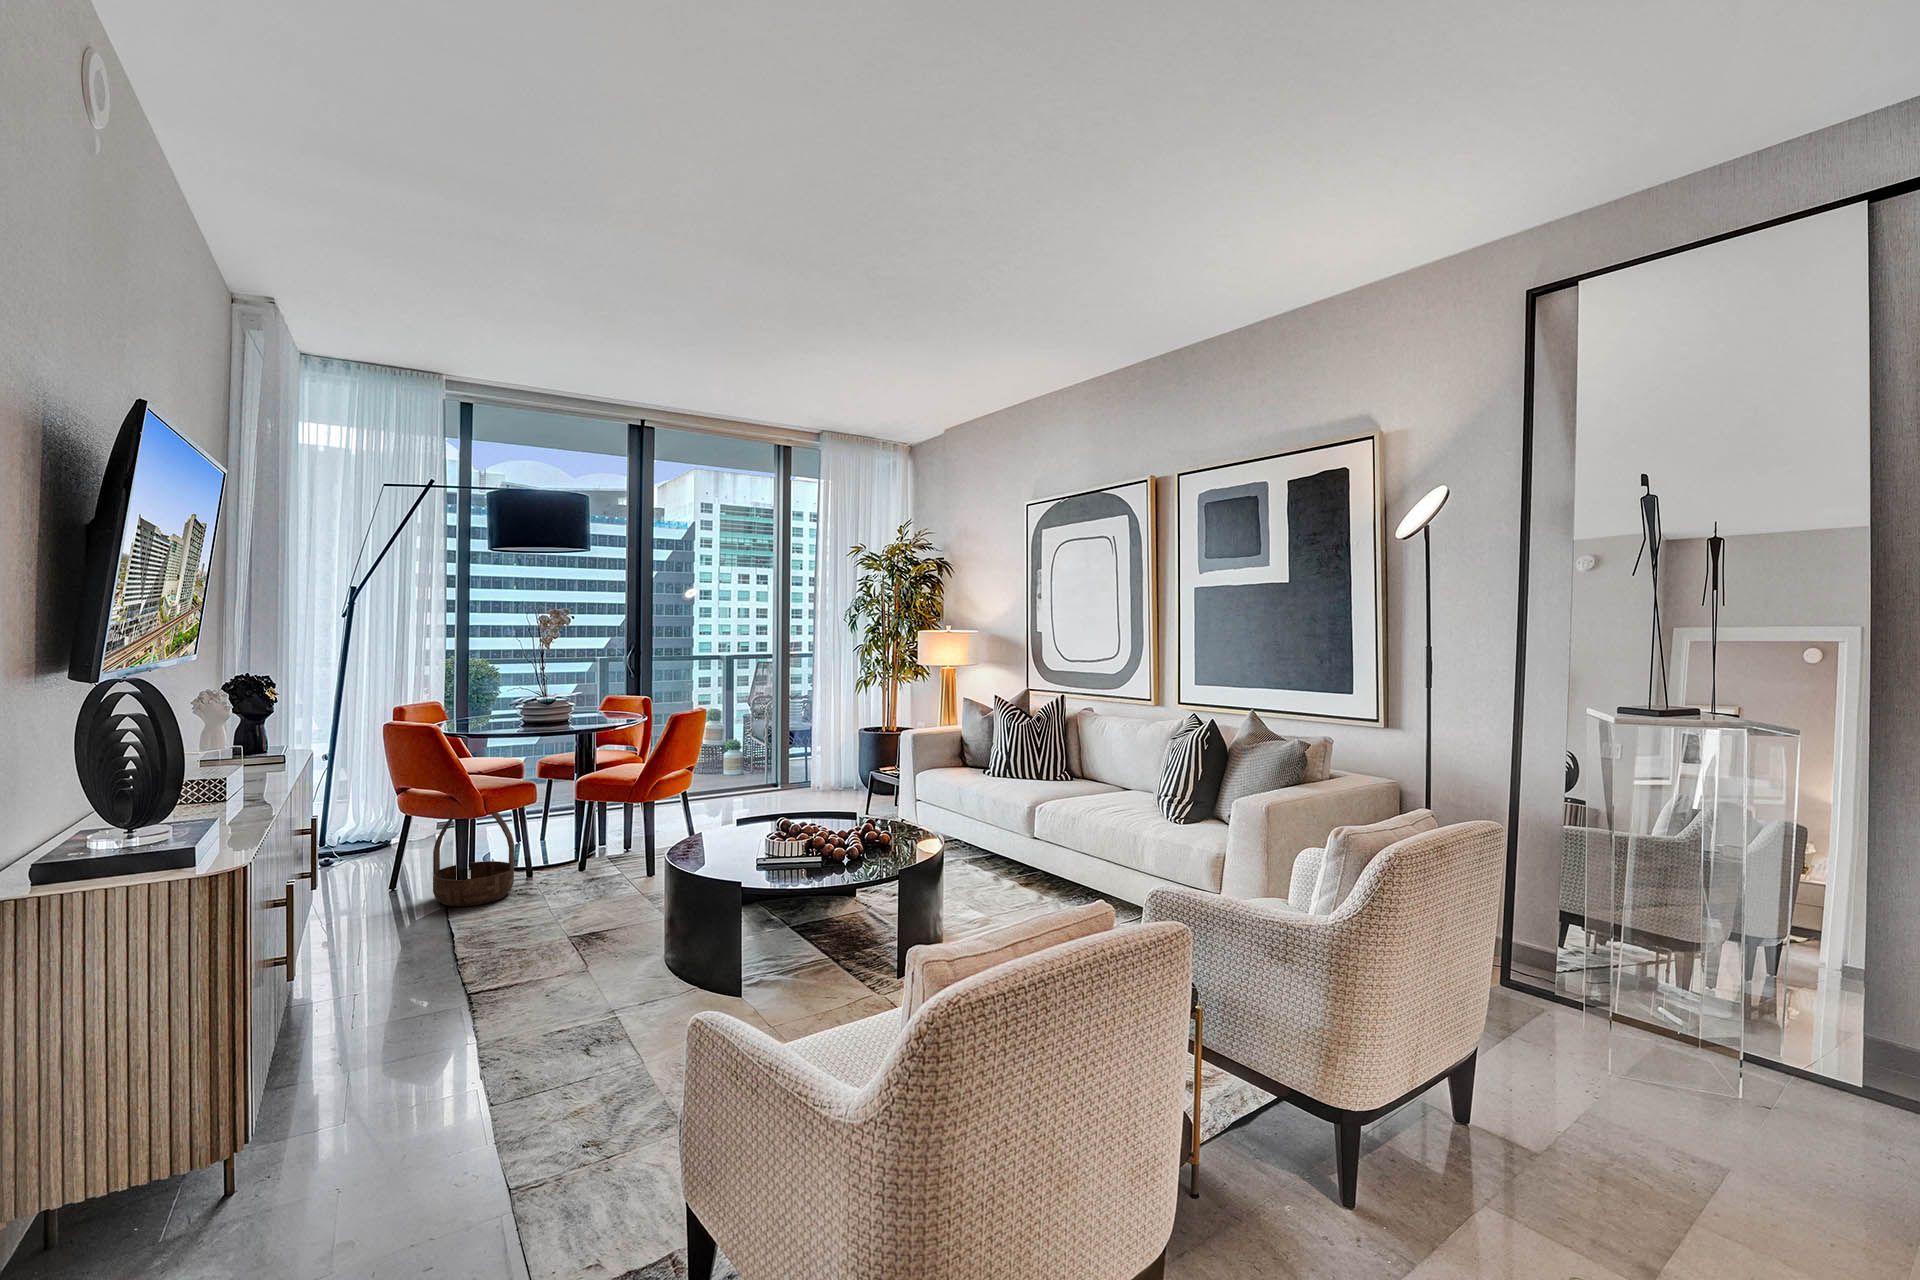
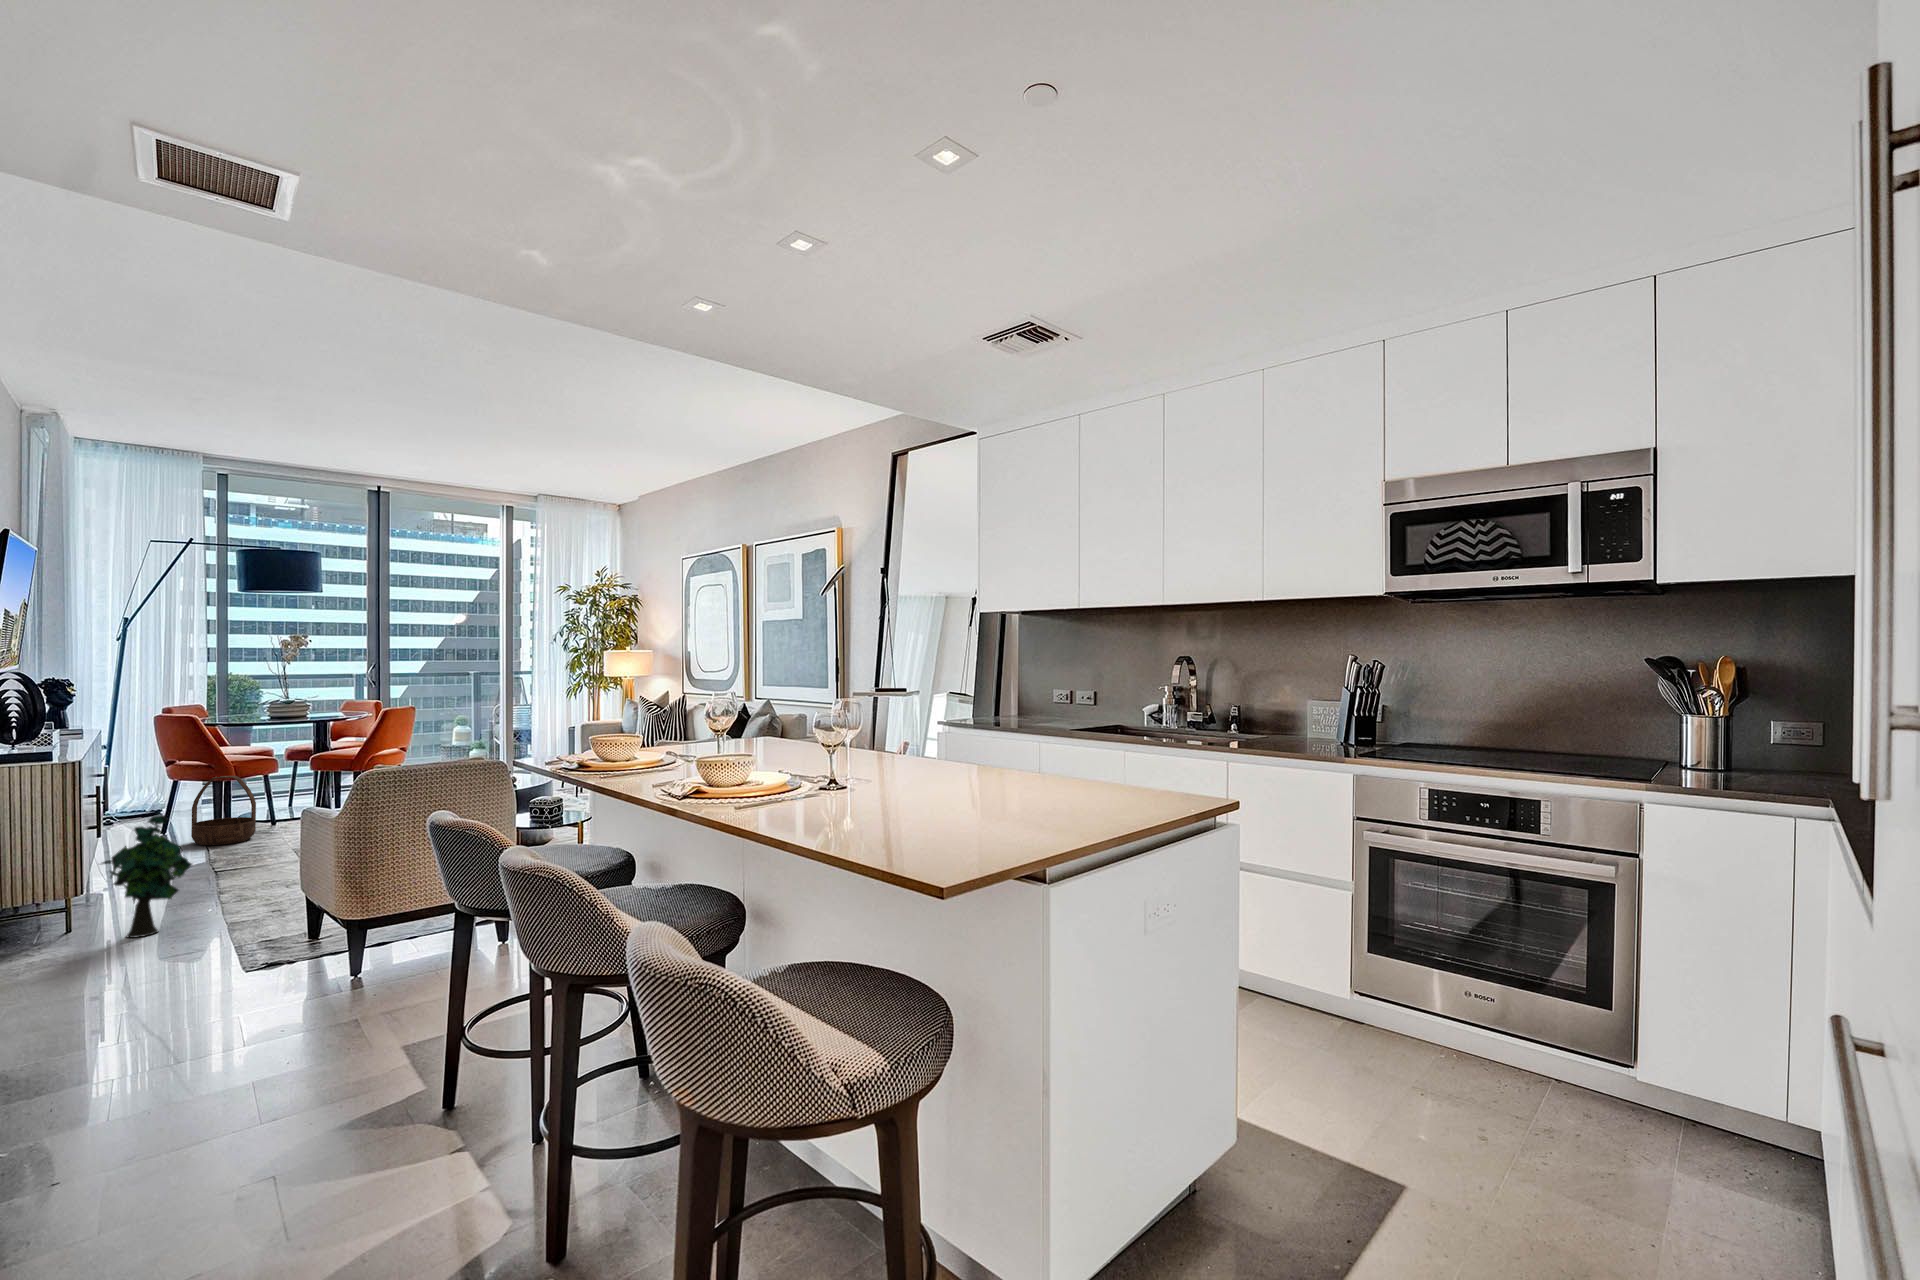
decorative plant: none [265,943,433,1193] -> present [102,815,192,938]

